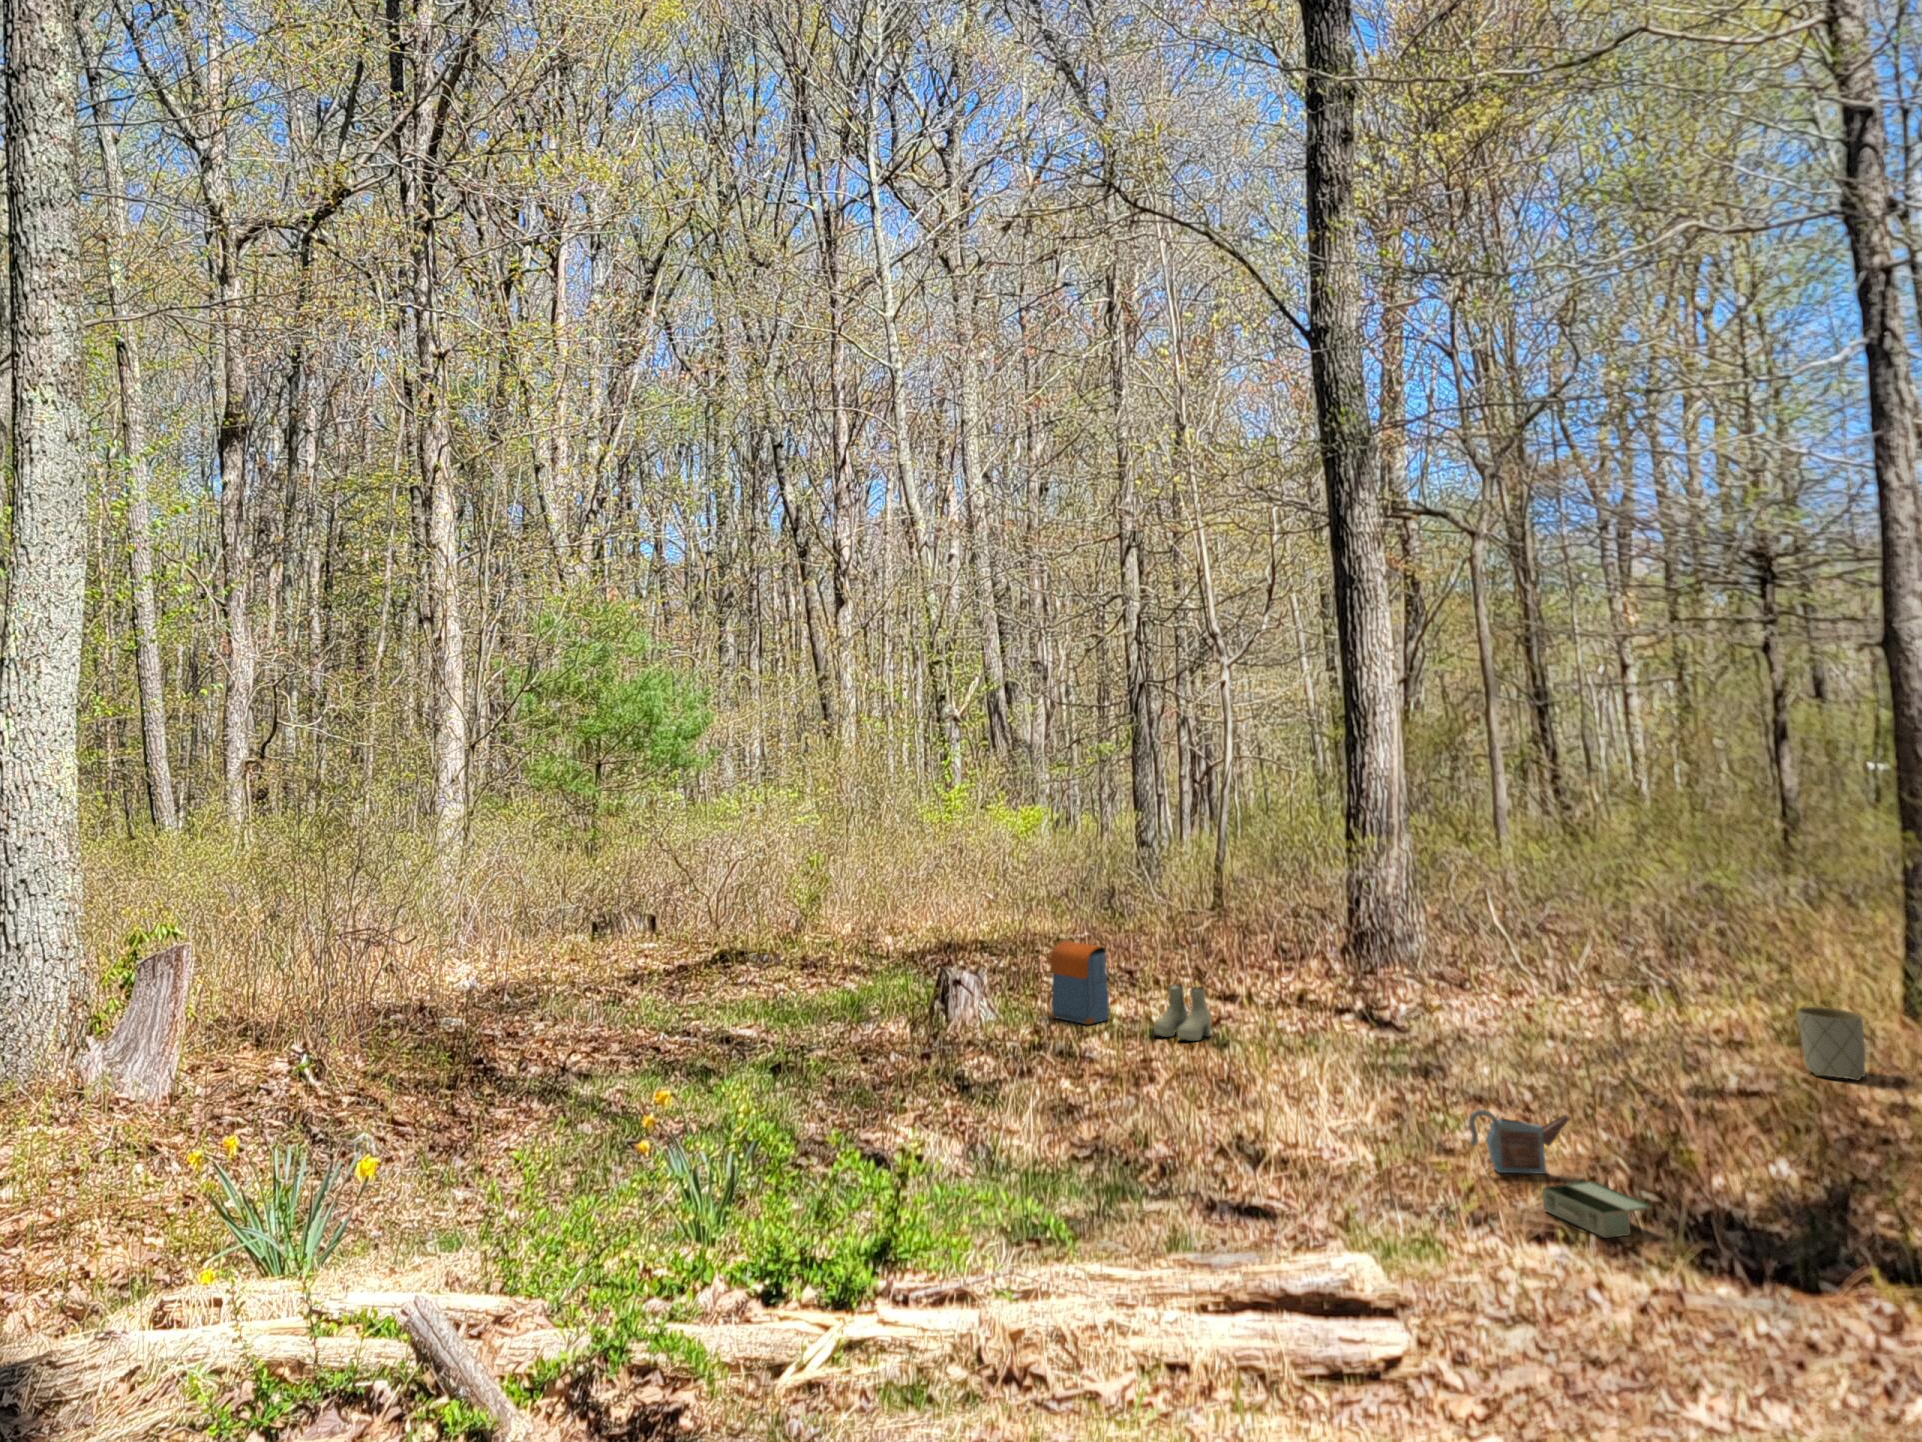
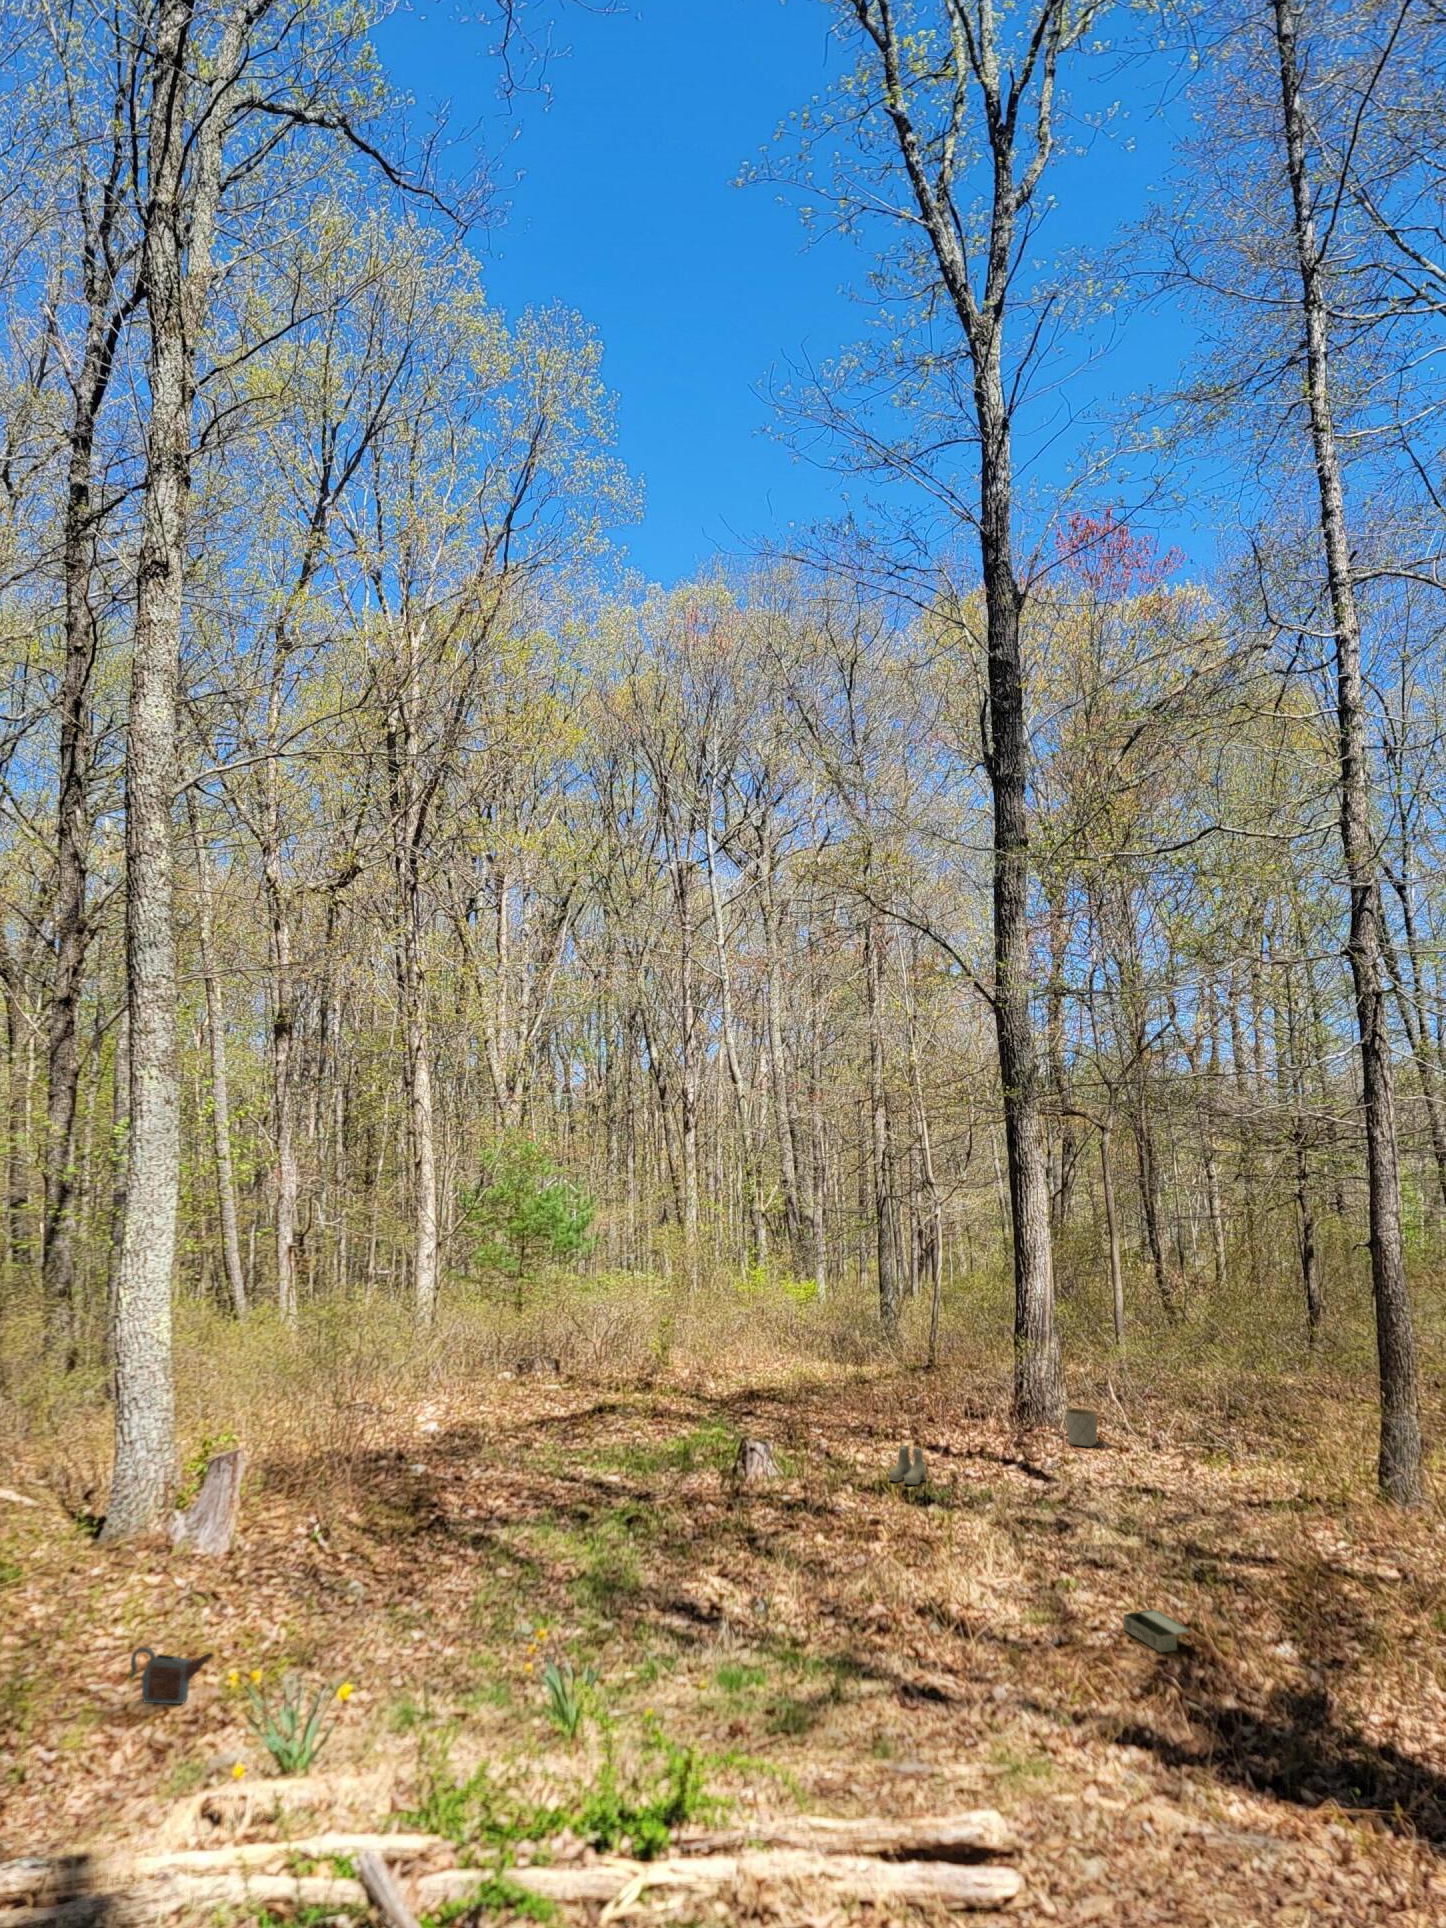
backpack: present [1050,941,1109,1025] -> none [823,1413,861,1471]
planter: present [1797,1007,1865,1080] -> present [1066,1408,1097,1447]
watering can: present [1469,1110,1569,1174] -> present [129,1647,213,1704]

